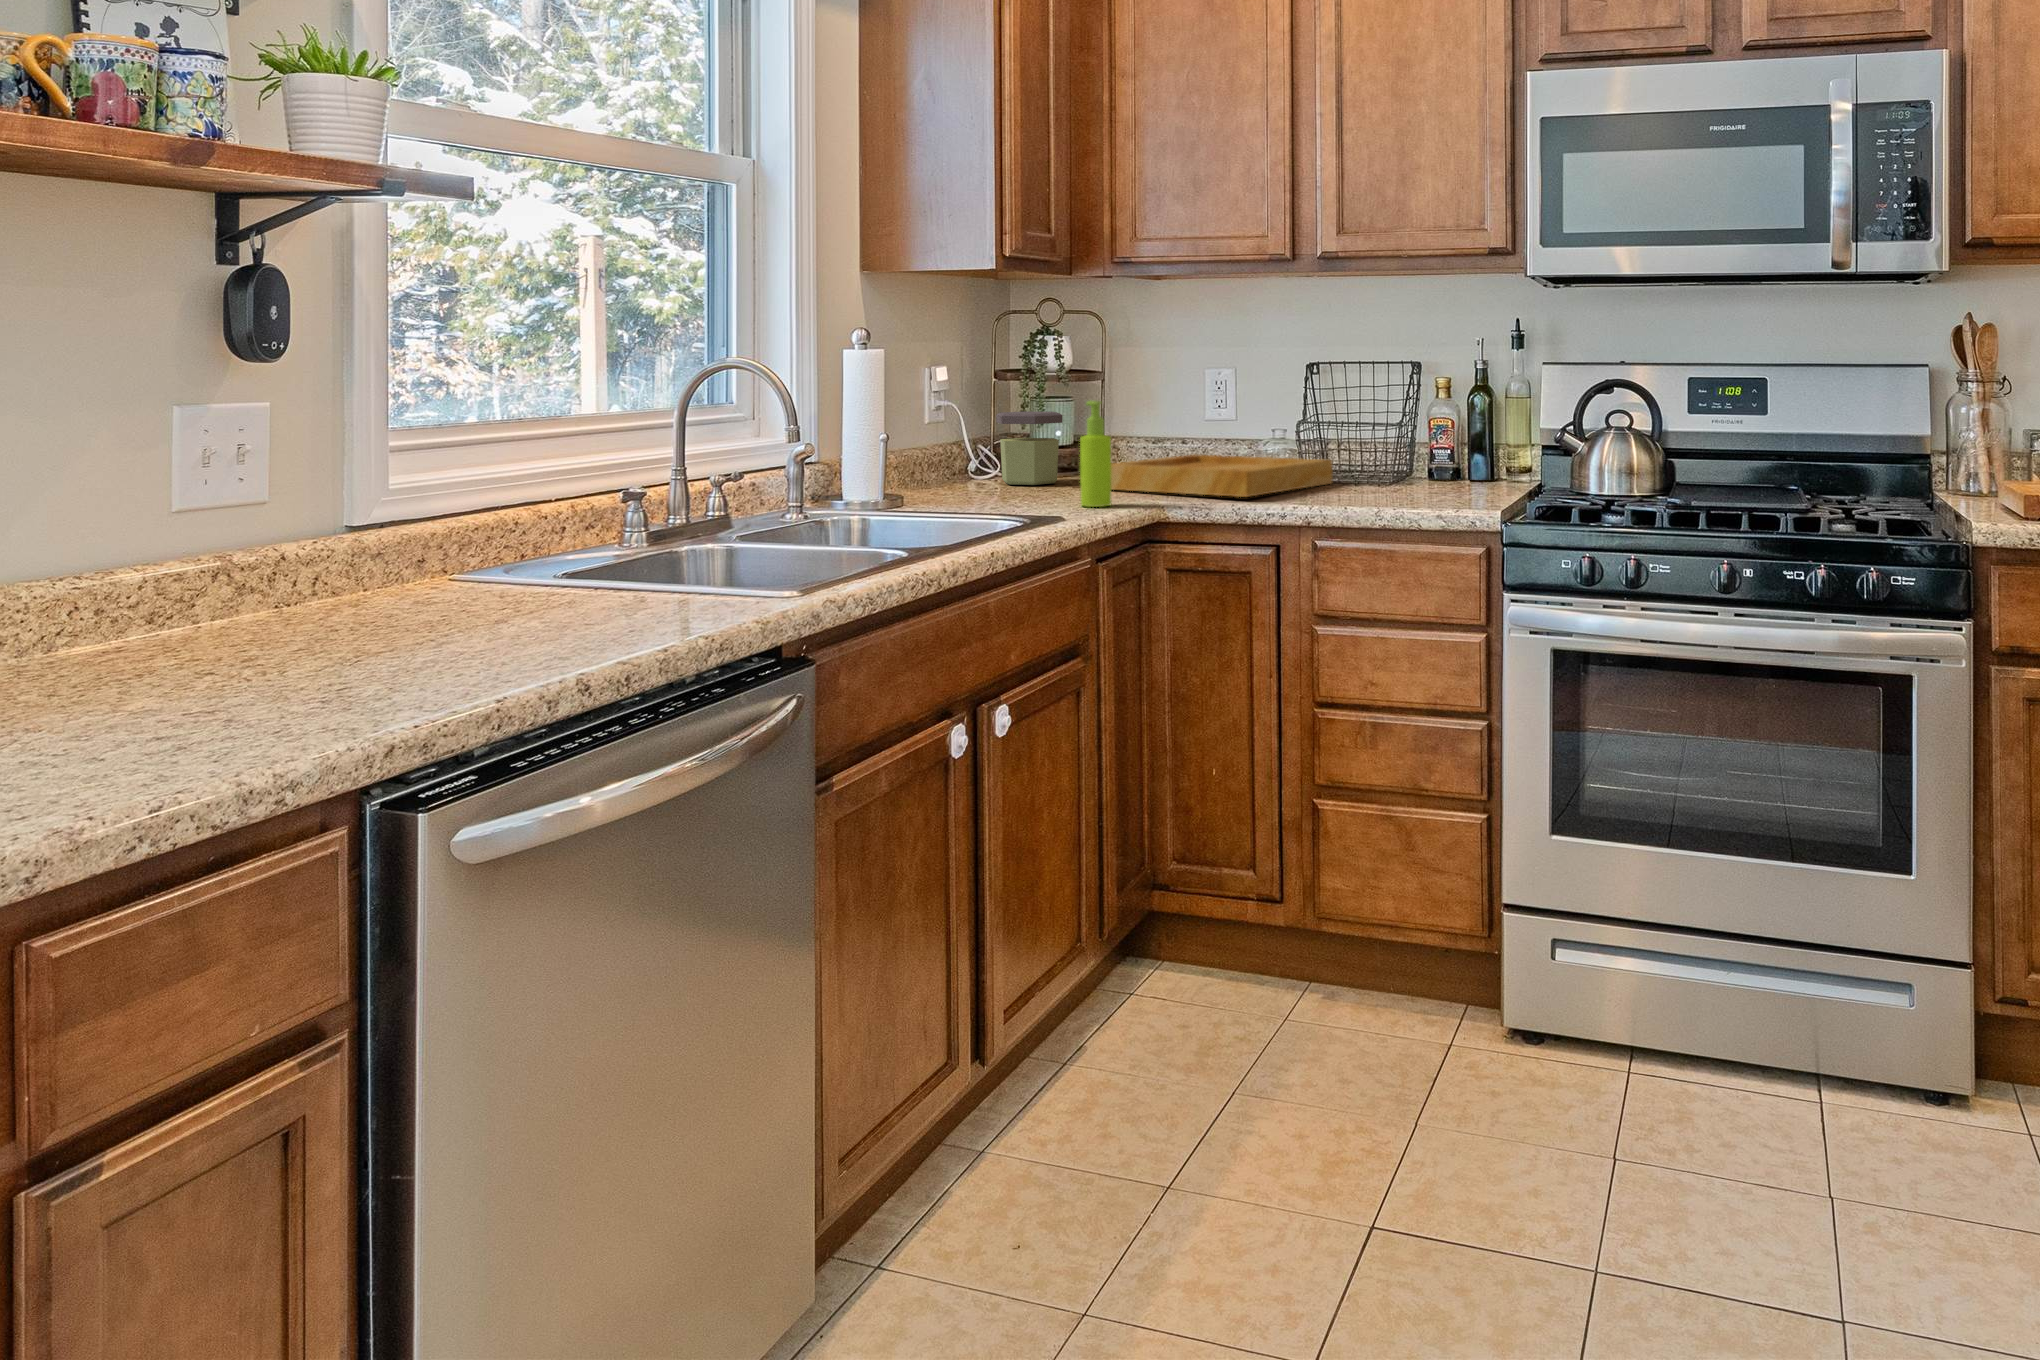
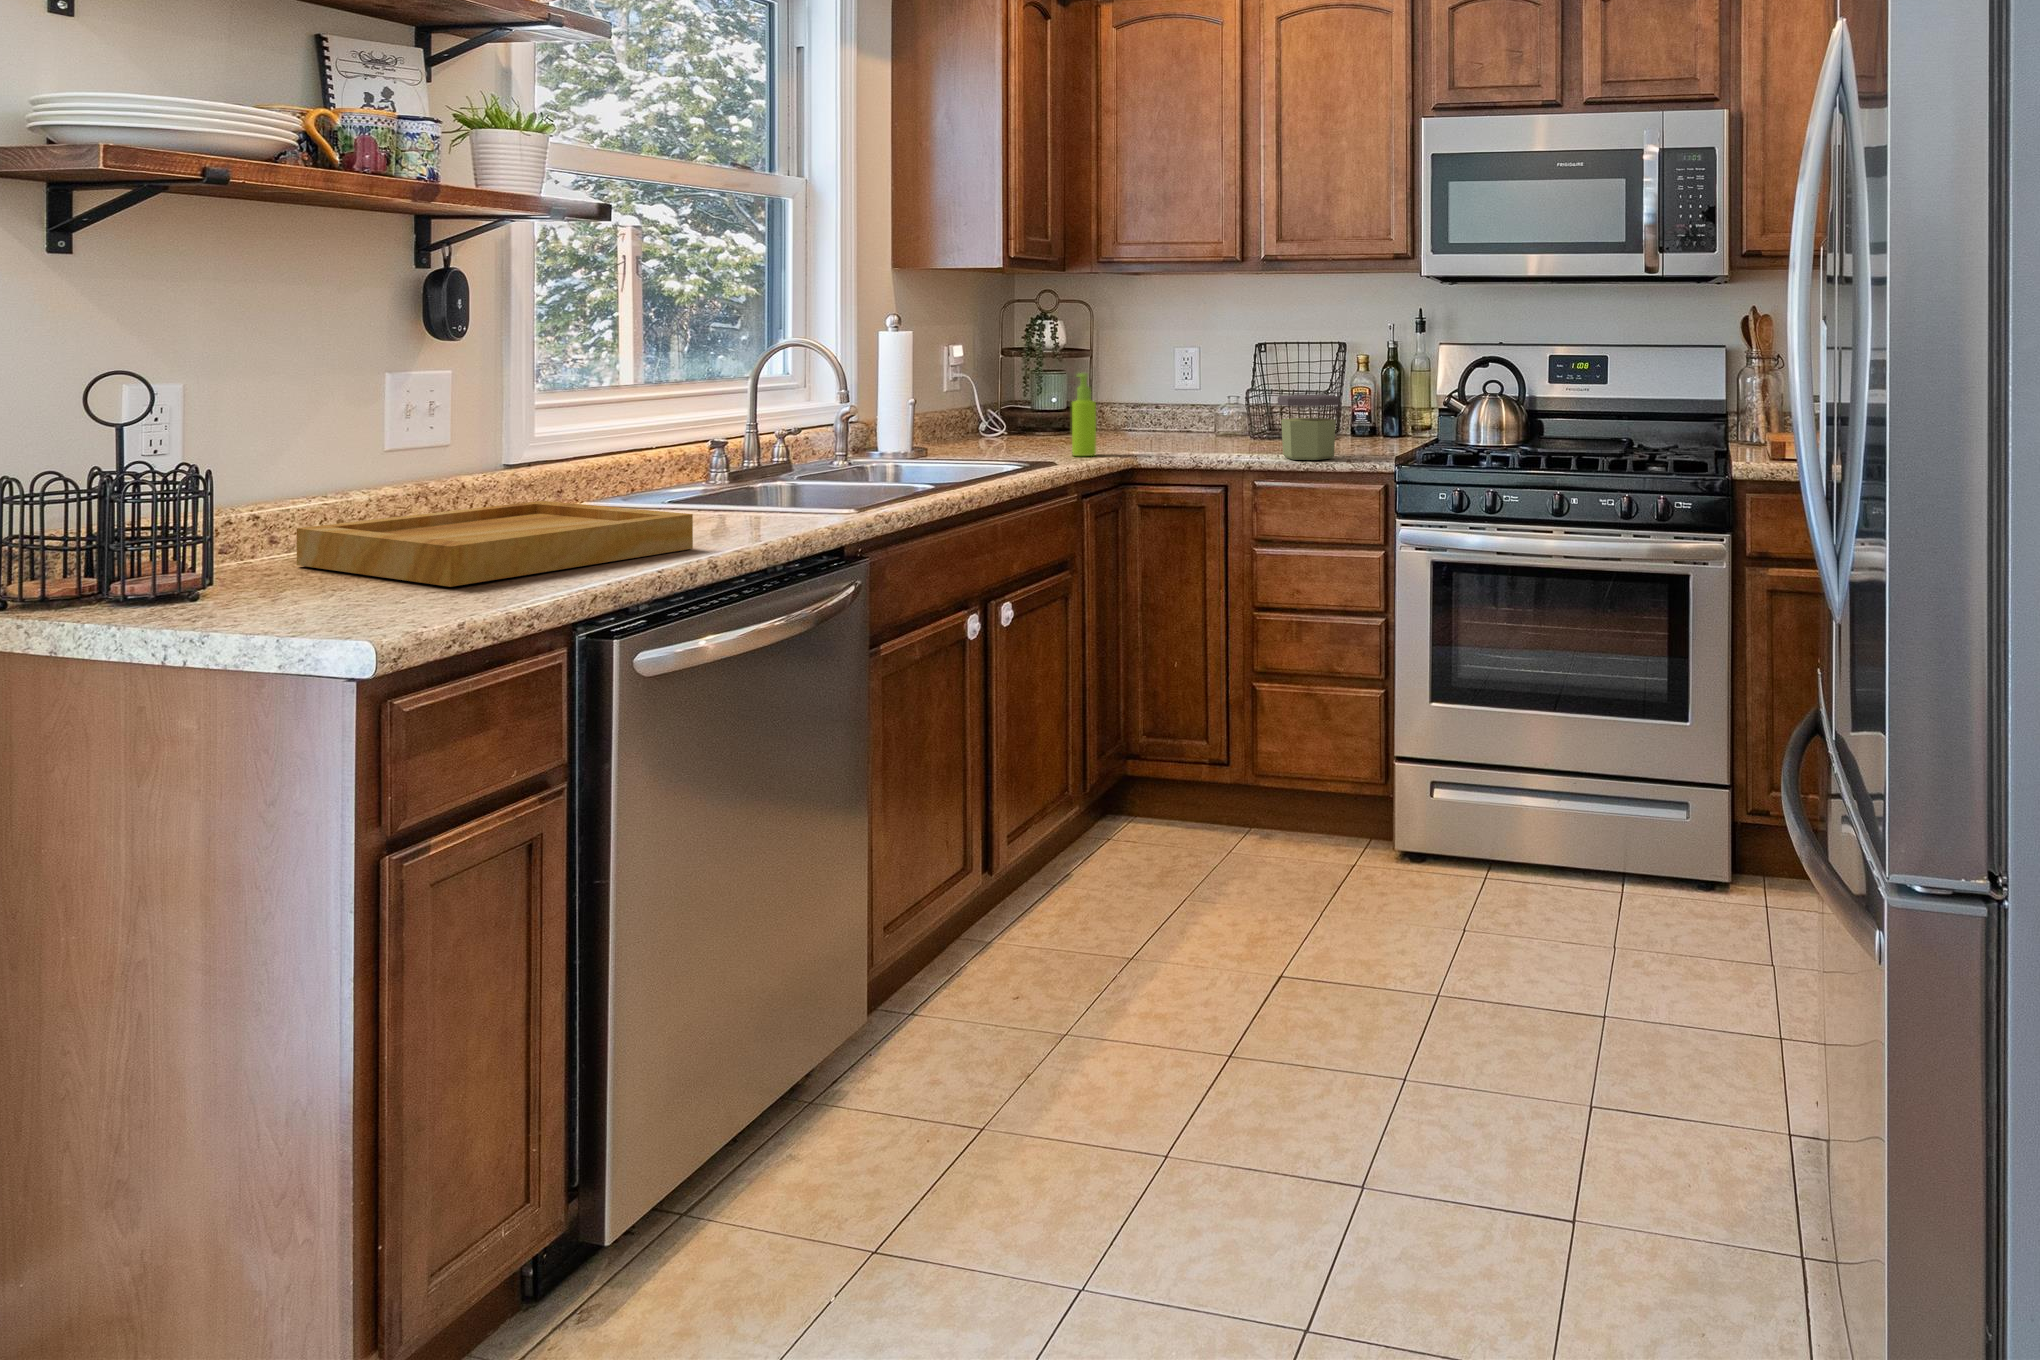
jar: present [996,411,1062,485] -> present [1278,395,1339,460]
tray: present [1111,455,1333,497] -> present [296,501,693,587]

